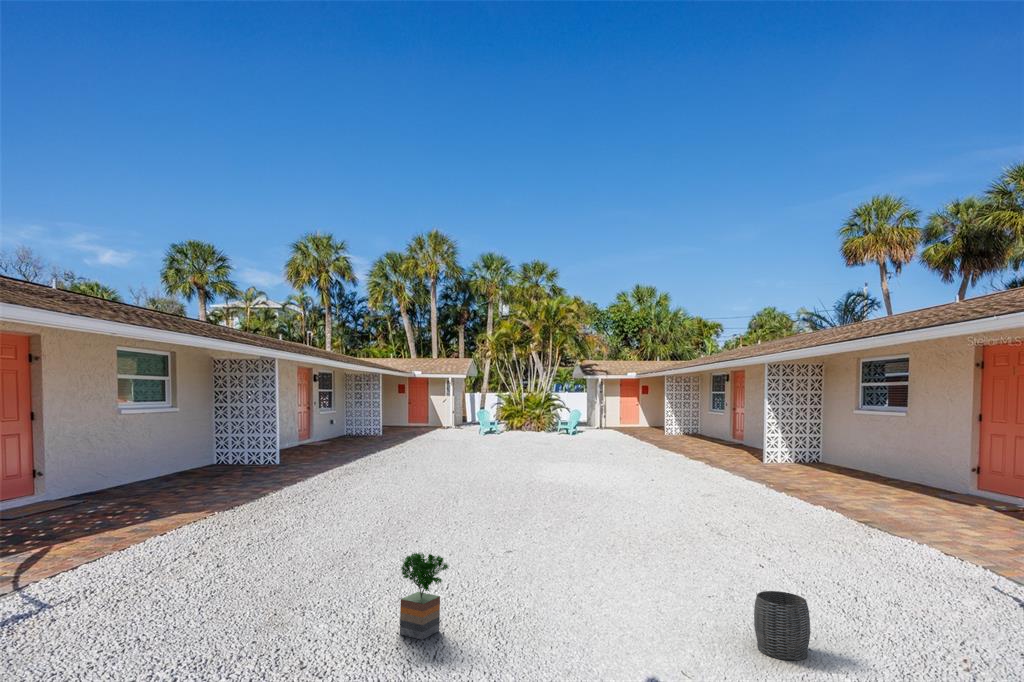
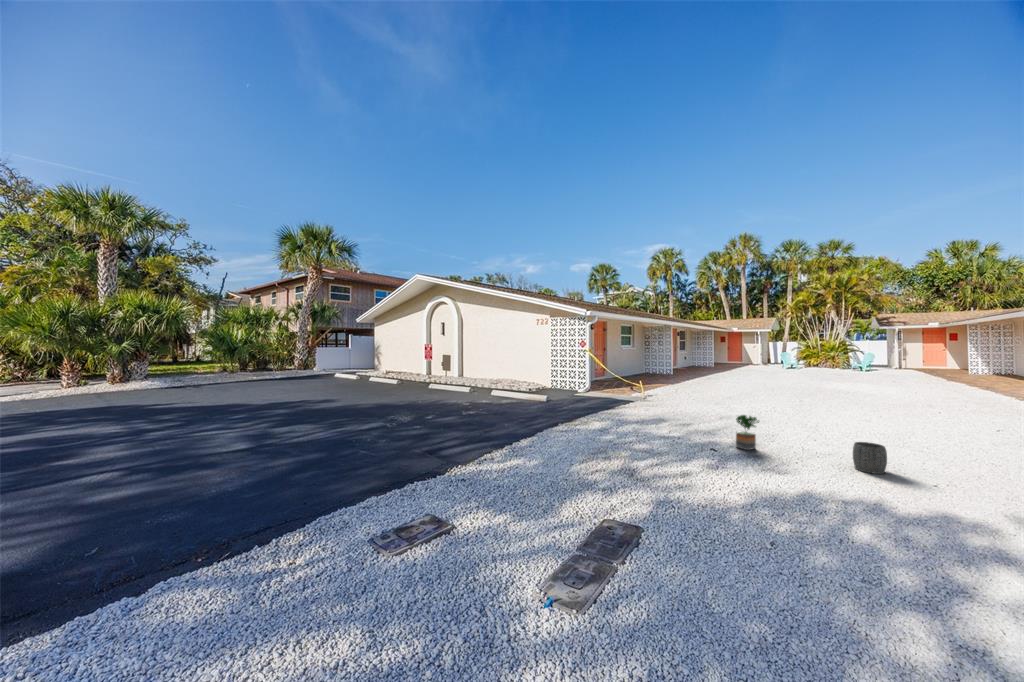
woven basket: present [754,591,810,660] -> present [853,442,887,474]

